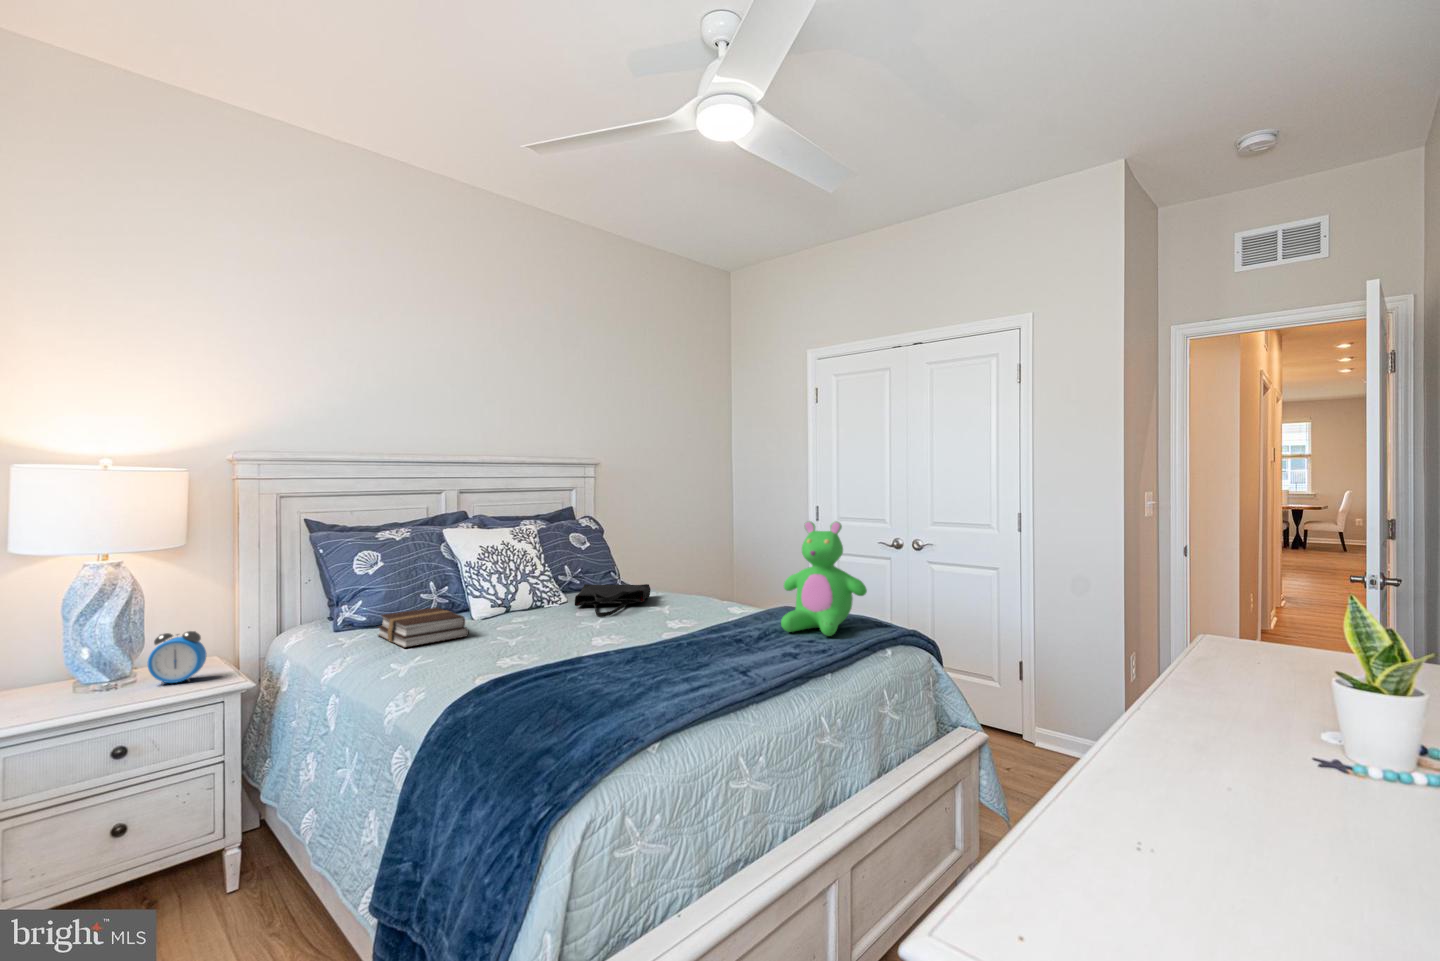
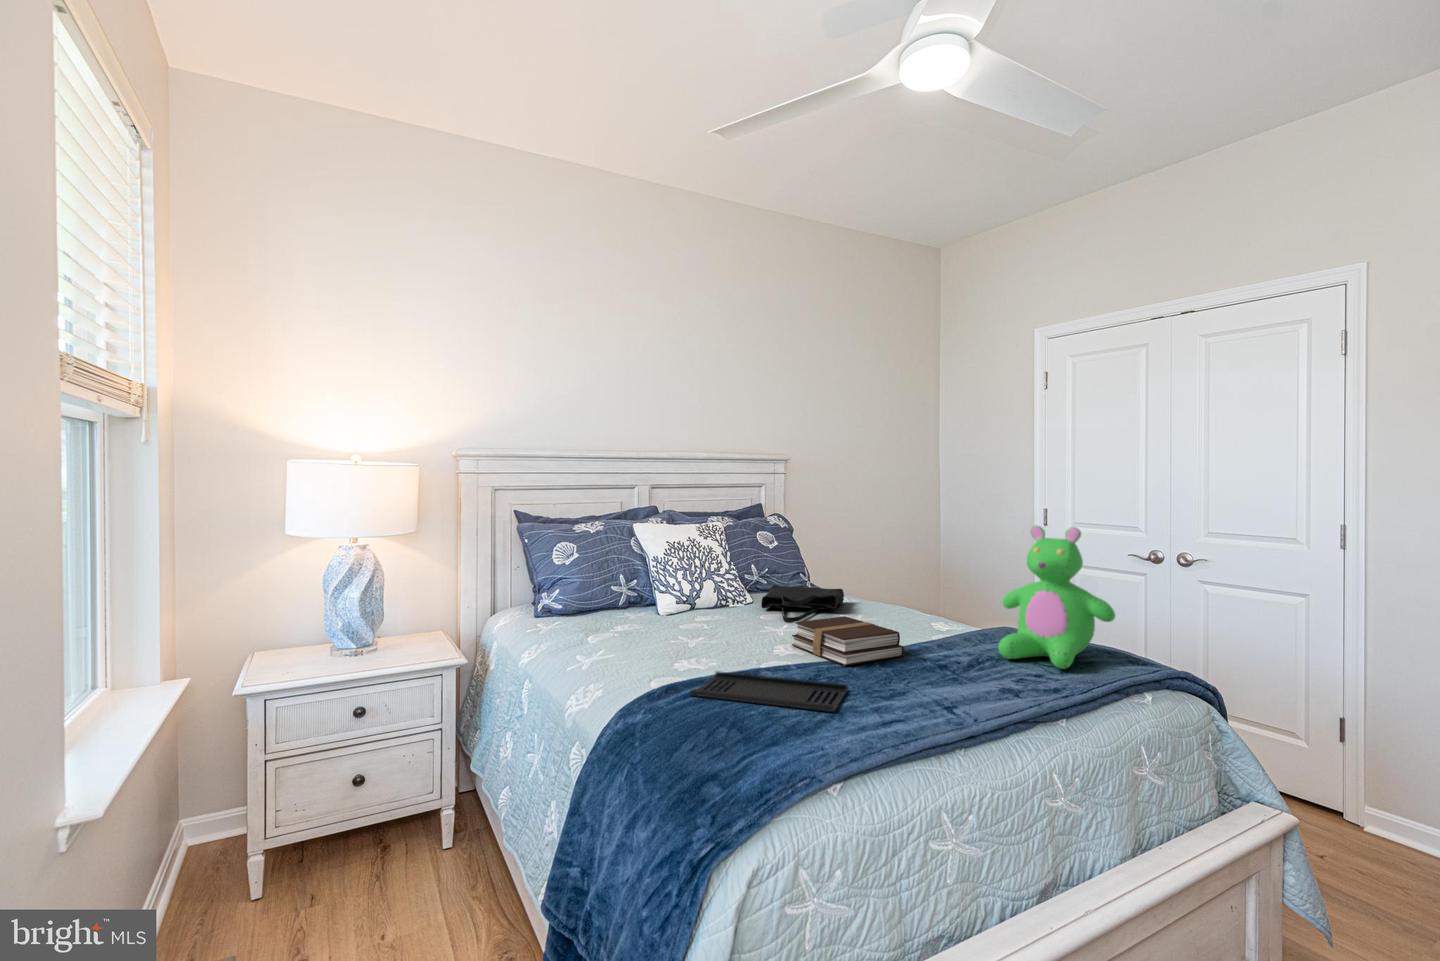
book: present [378,607,469,648] -> present [792,616,904,666]
alarm clock: present [147,631,206,684] -> none [384,609,429,655]
tray: none [516,663,660,687] -> present [690,671,848,712]

